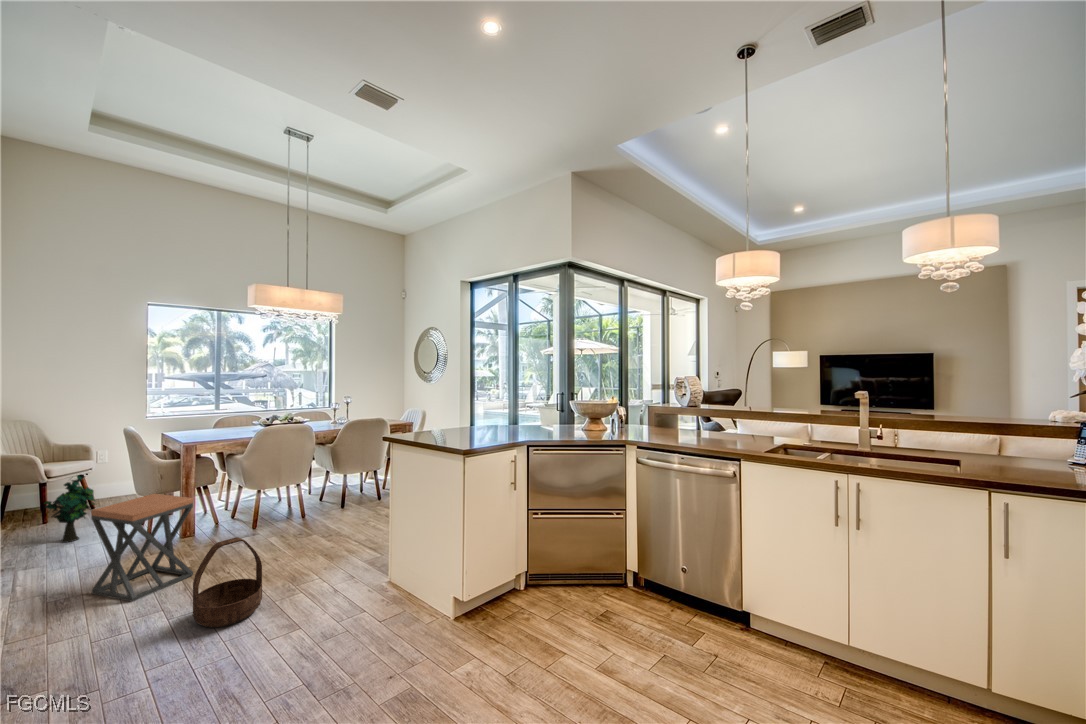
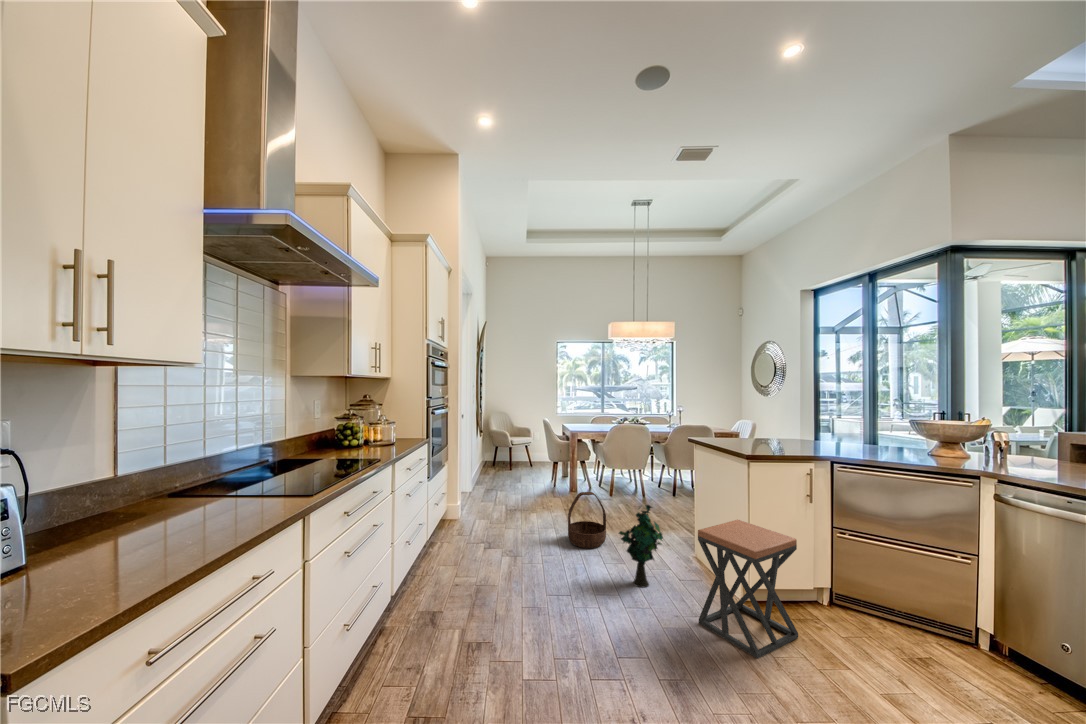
decorative plant: present [44,475,95,543] -> present [619,505,663,587]
stool: present [91,494,193,602] -> present [698,520,798,659]

